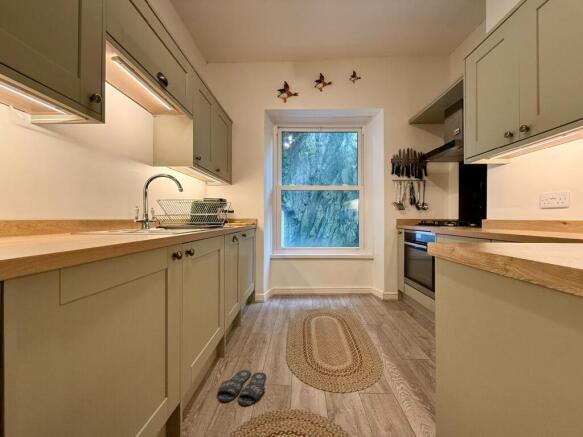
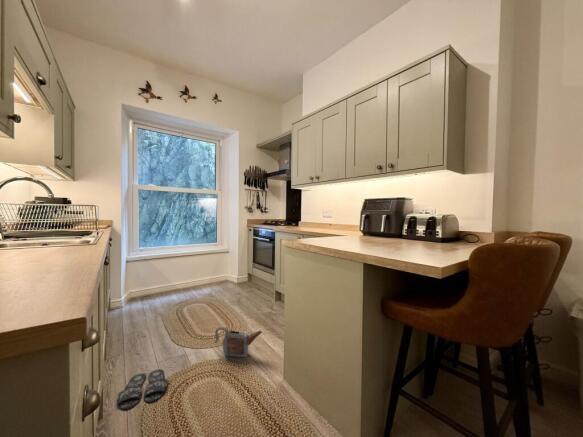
watering can: none [322,346,382,400] -> present [215,327,262,357]

